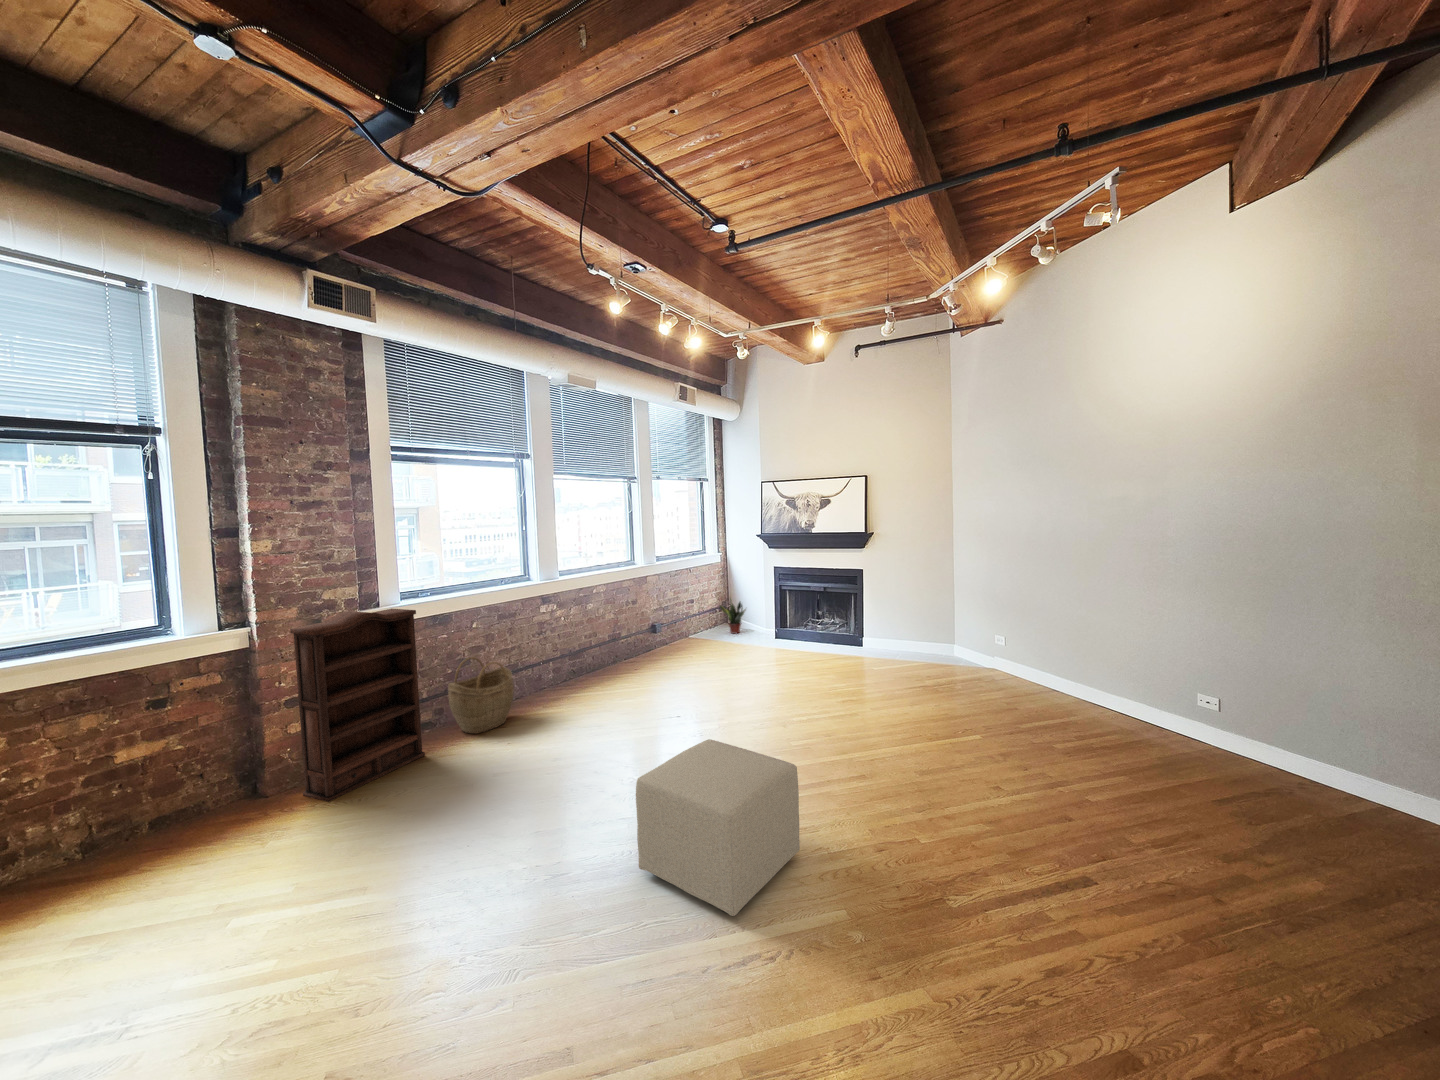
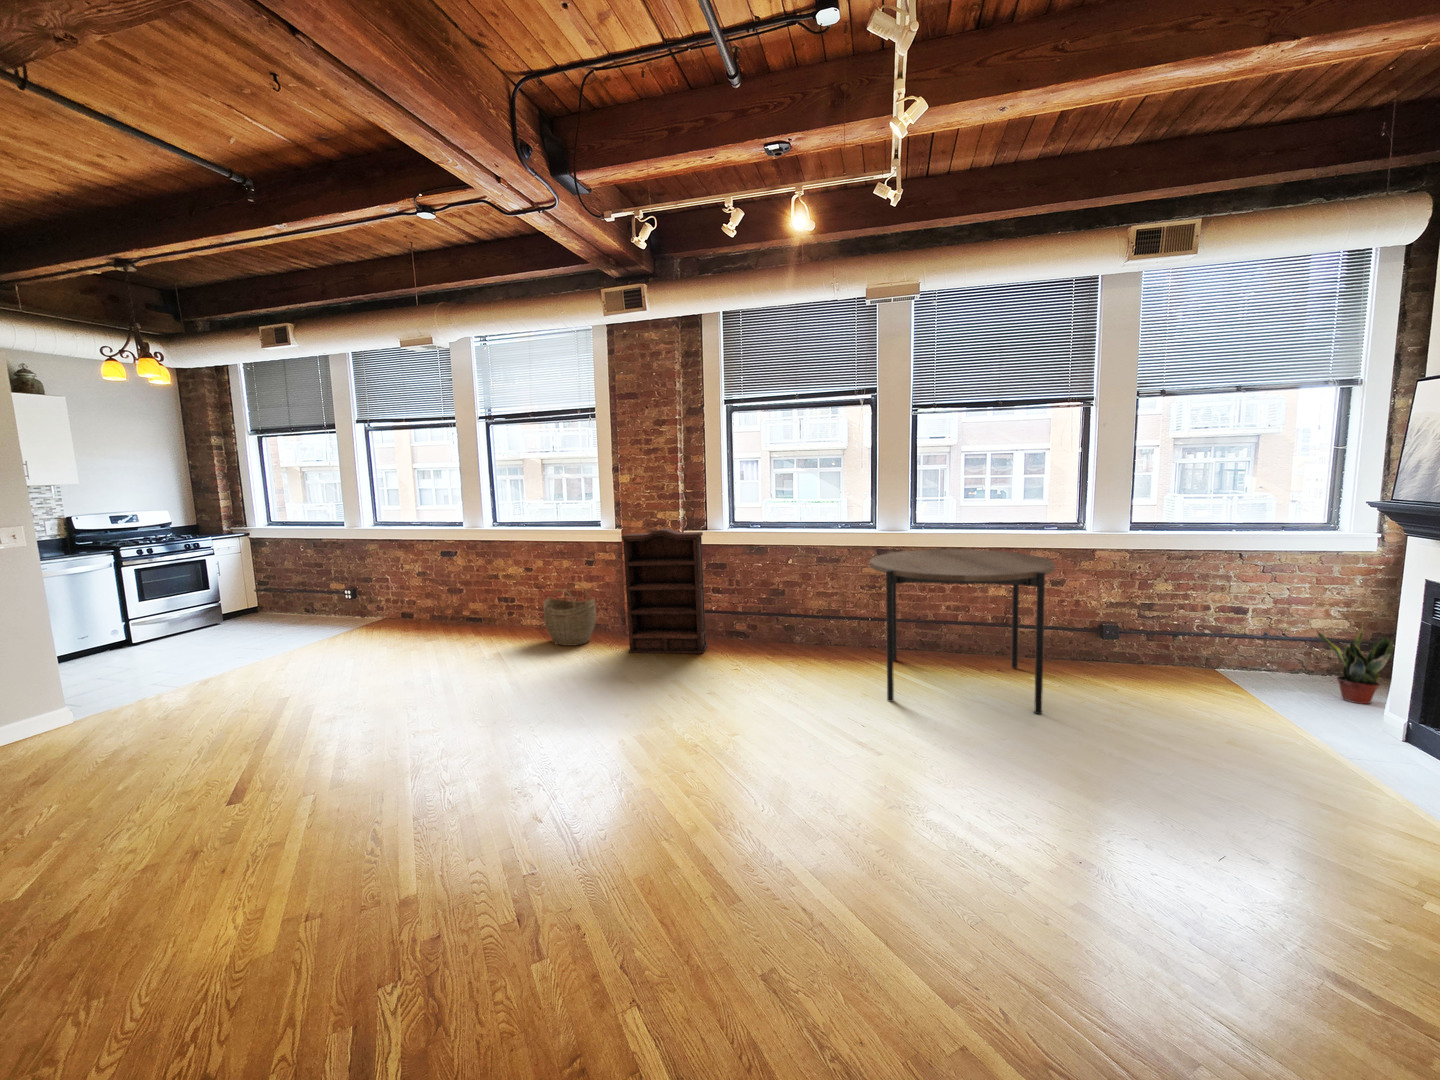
dining table: none [566,584,702,704] -> present [870,549,1055,714]
woven basket: present [448,657,514,734] -> present [544,584,596,646]
ottoman: present [636,739,800,916] -> none [413,689,595,850]

